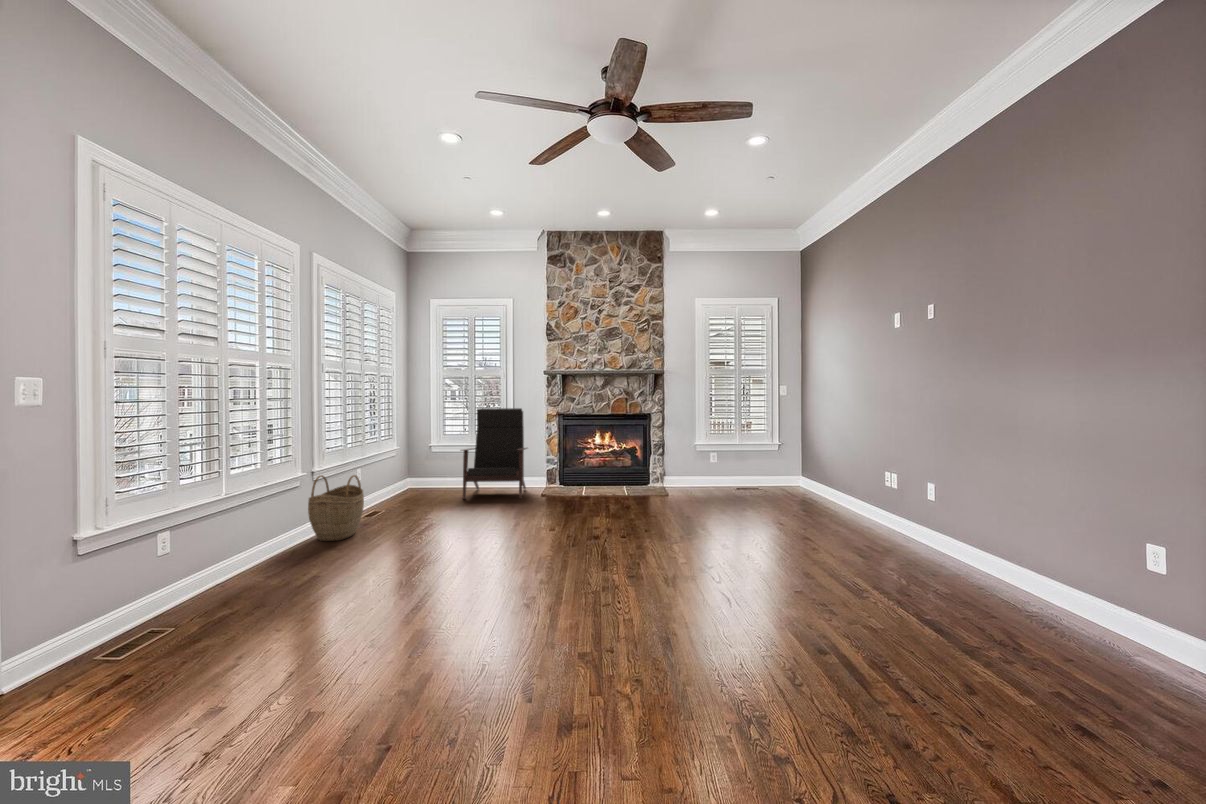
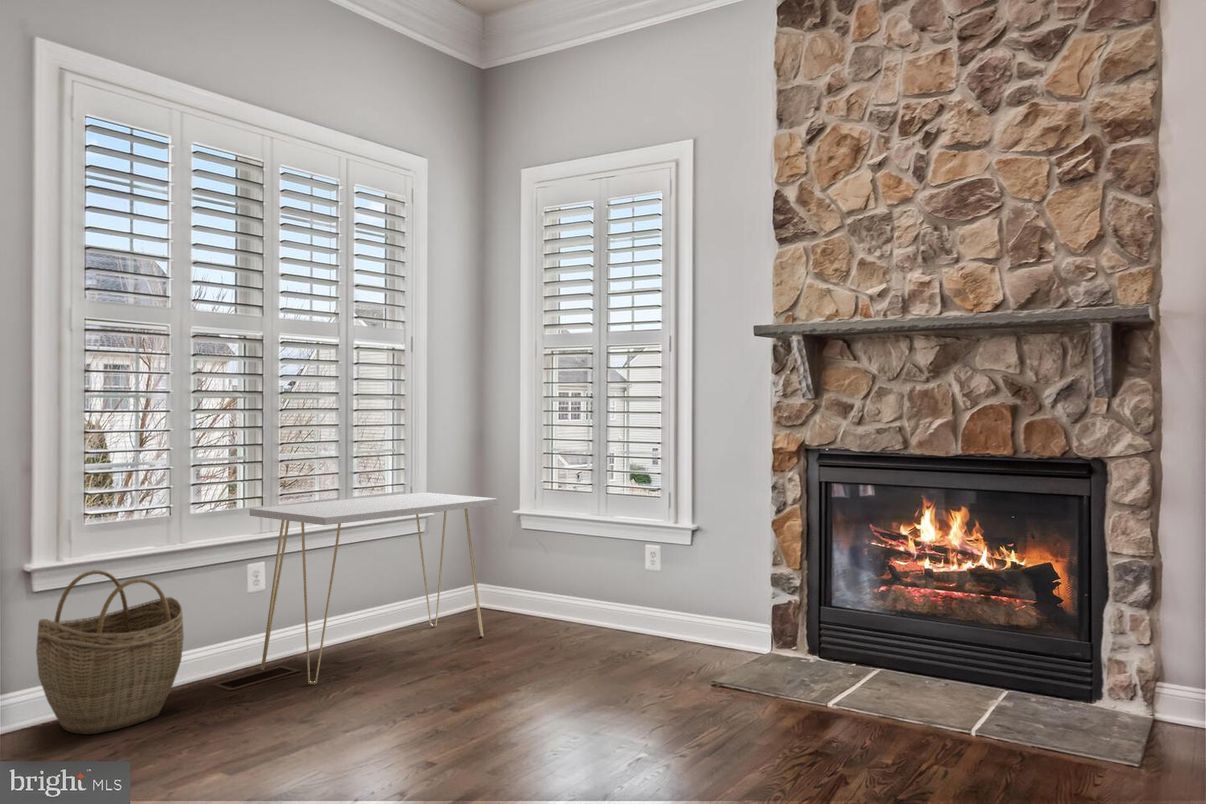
lounge chair: present [461,408,527,499] -> none [513,429,714,683]
console table: none [353,438,440,516] -> present [250,492,498,684]

